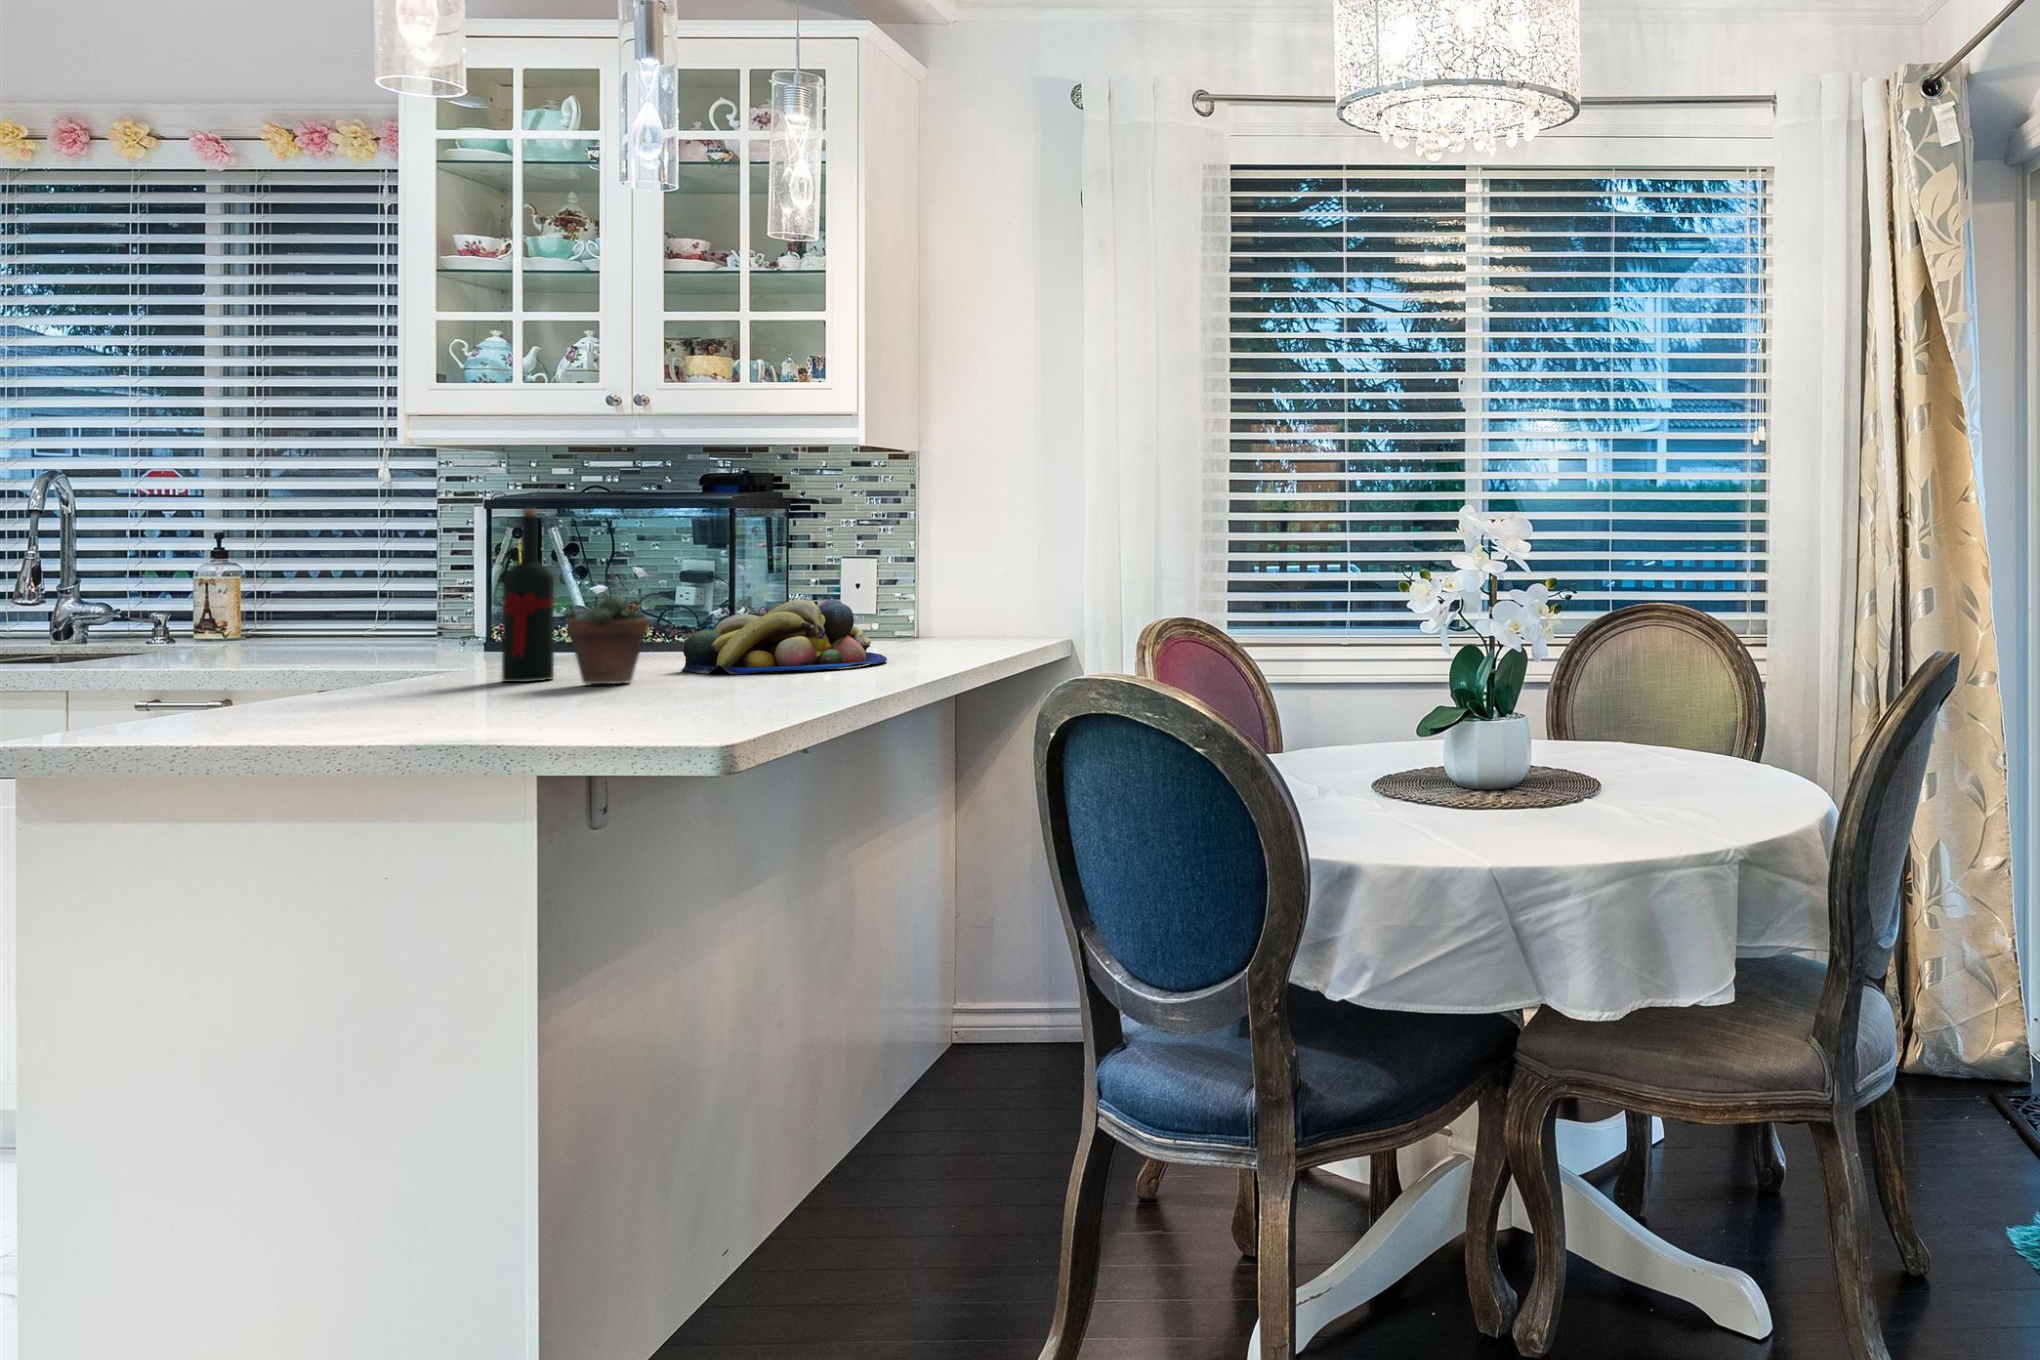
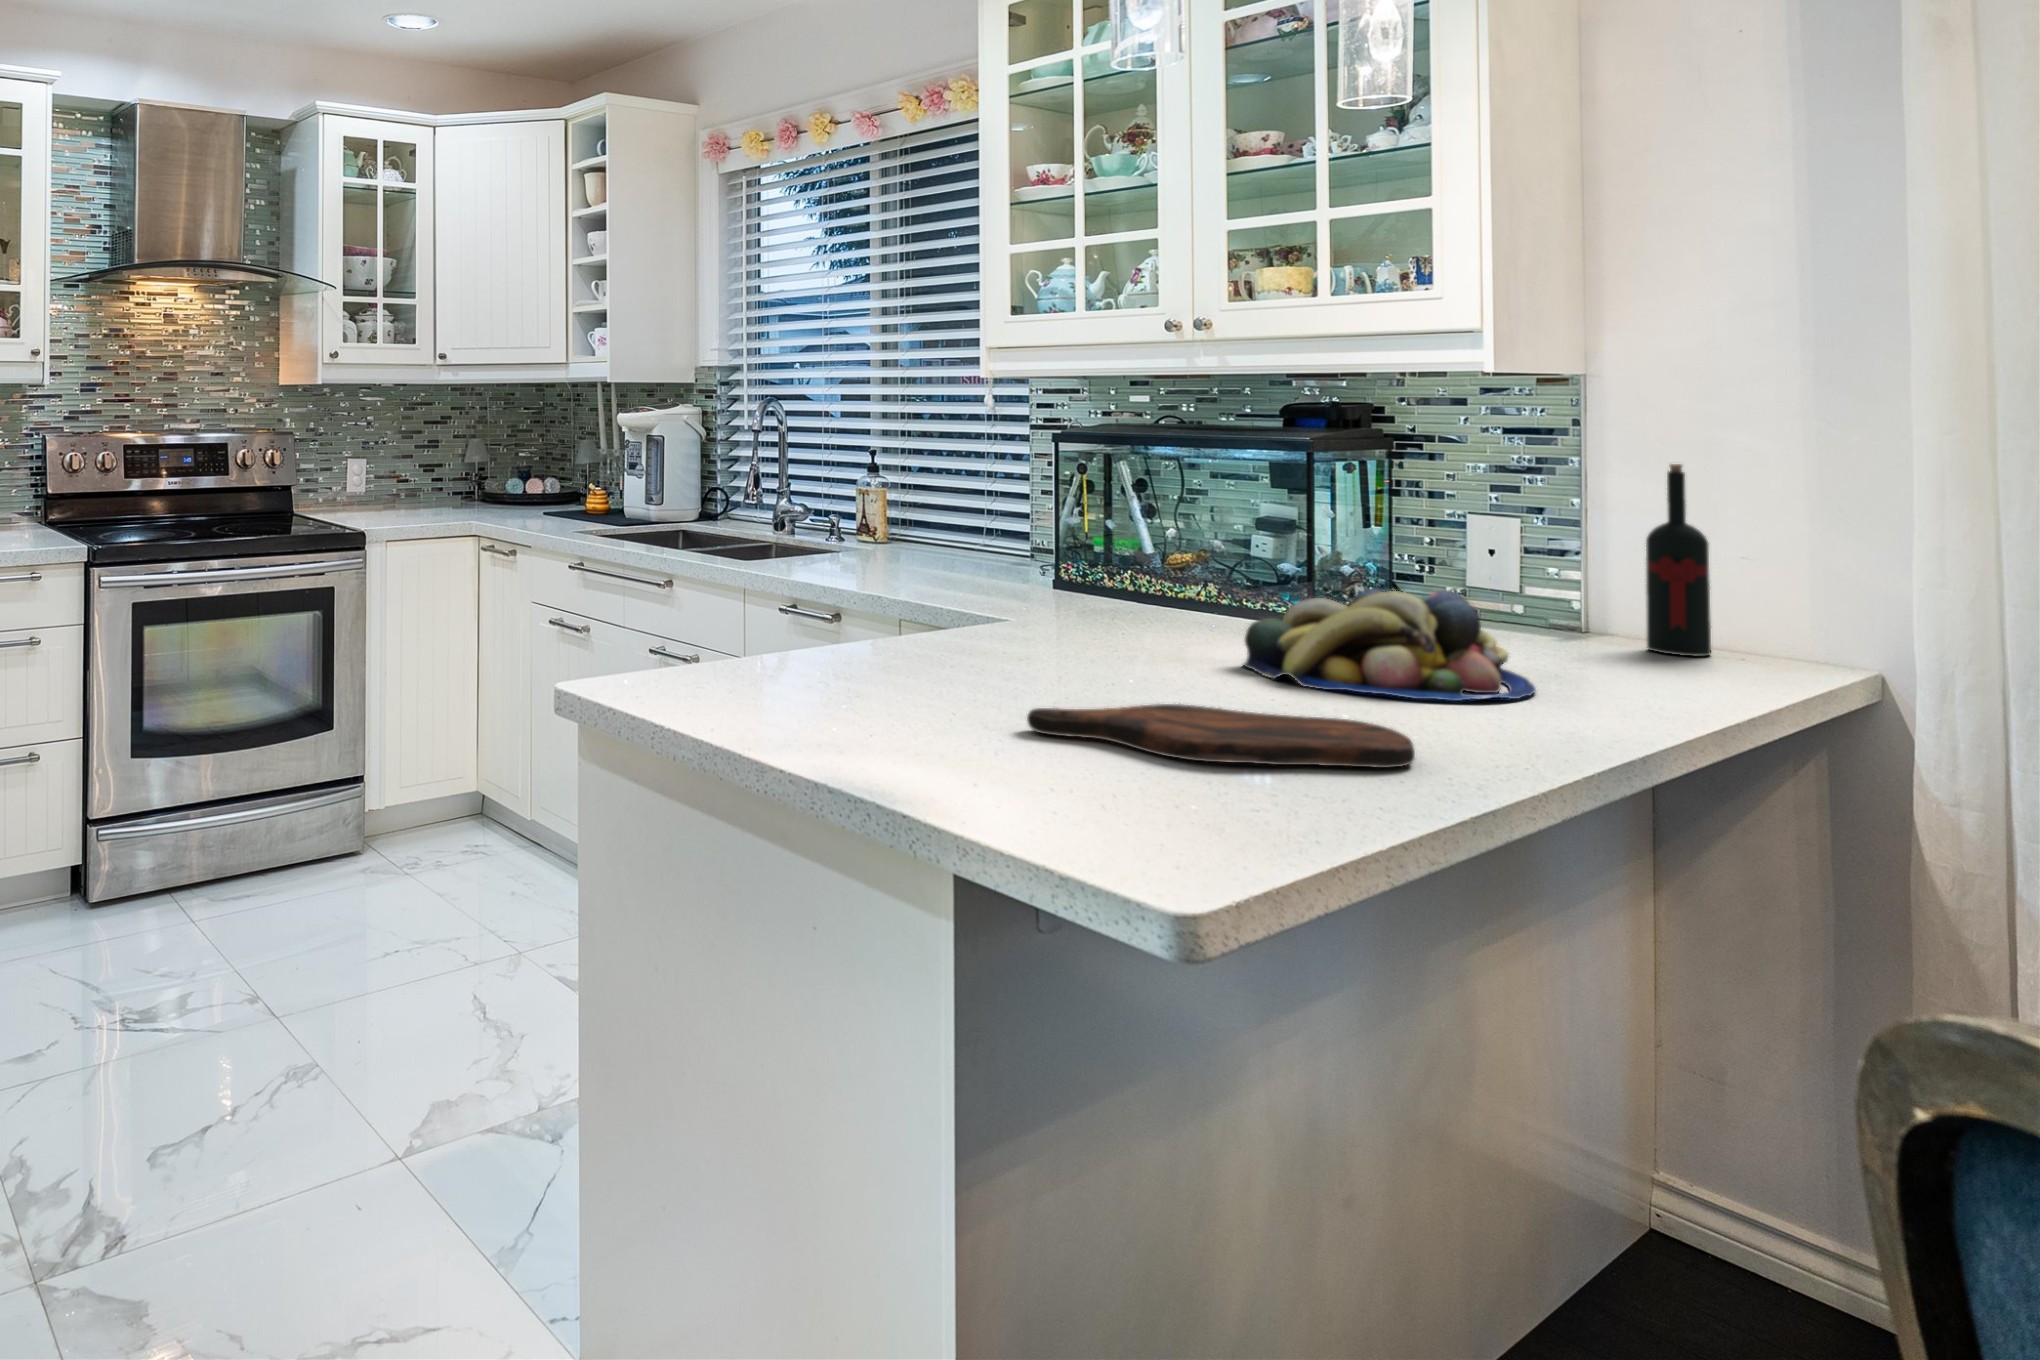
wine bottle: present [502,509,554,682] -> present [1646,464,1711,656]
succulent plant: present [566,566,649,684] -> none [1101,540,1196,686]
cutting board: none [519,673,816,710] -> present [1027,704,1415,768]

